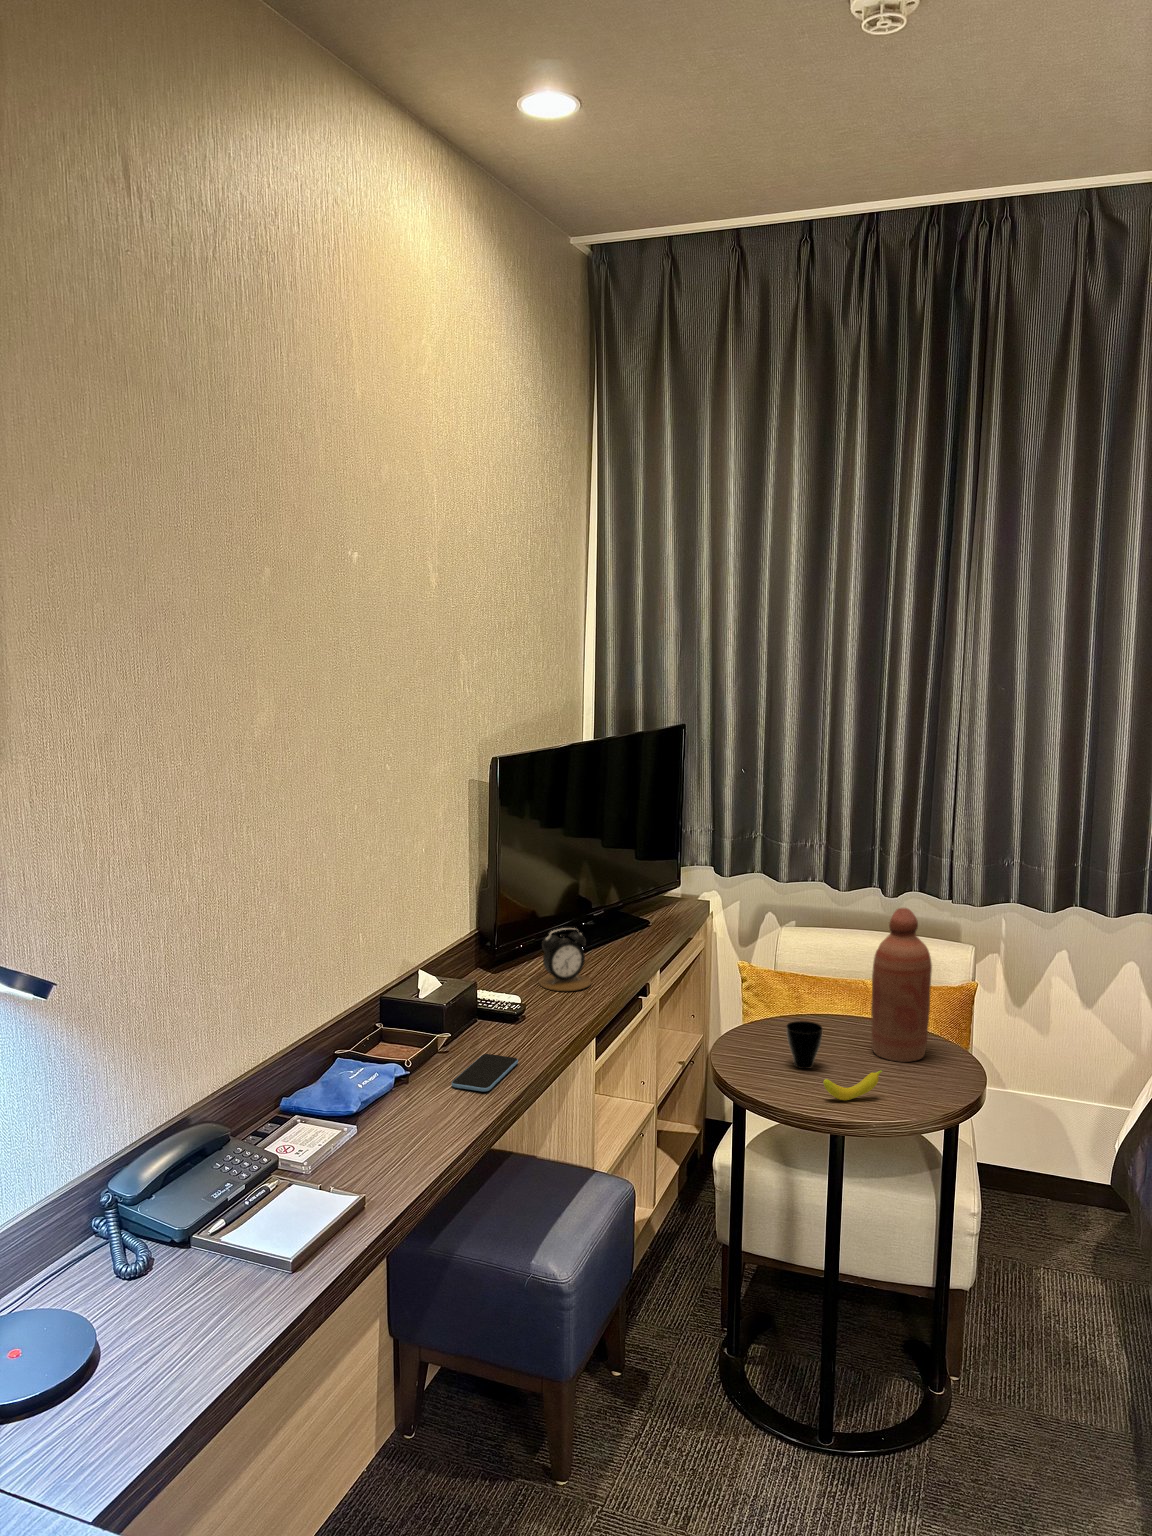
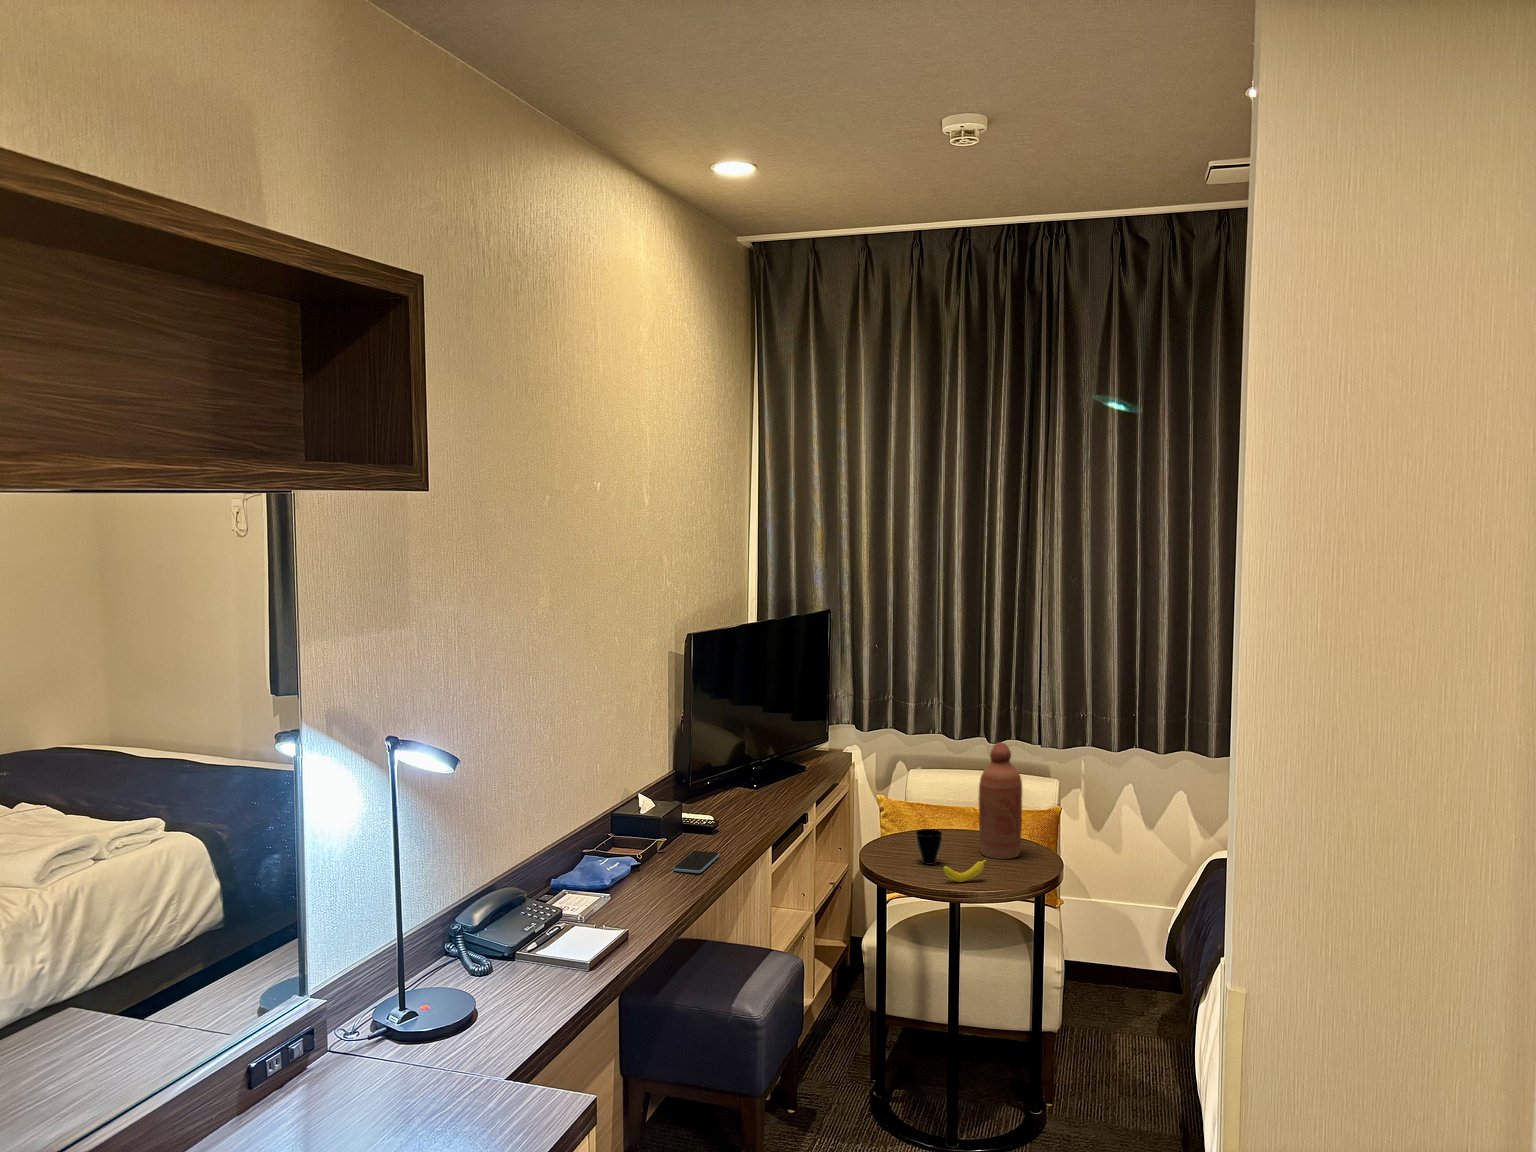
alarm clock: present [539,928,591,991] -> none [726,764,766,812]

